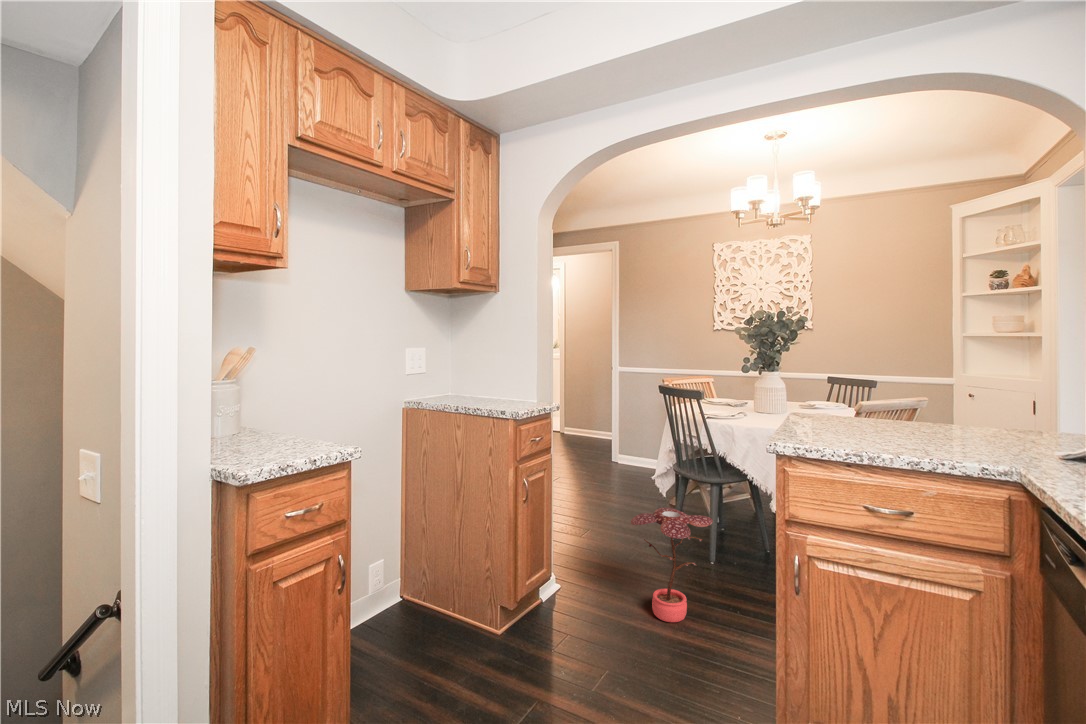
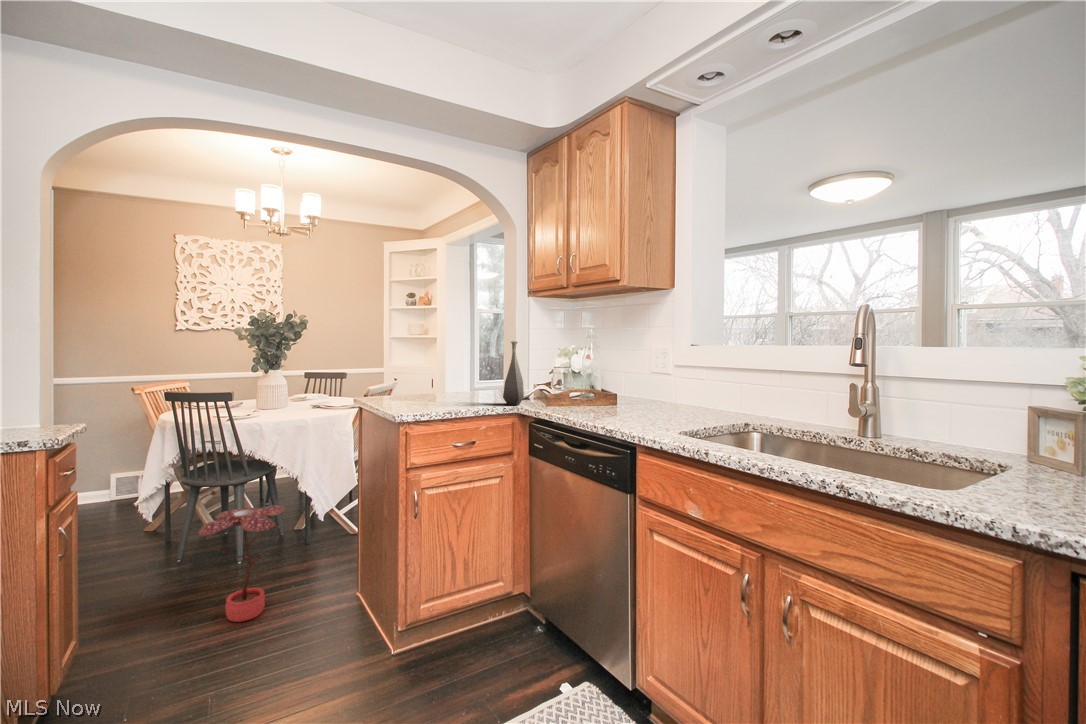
bottle: none [1006,345,1059,468] -> present [503,341,524,405]

